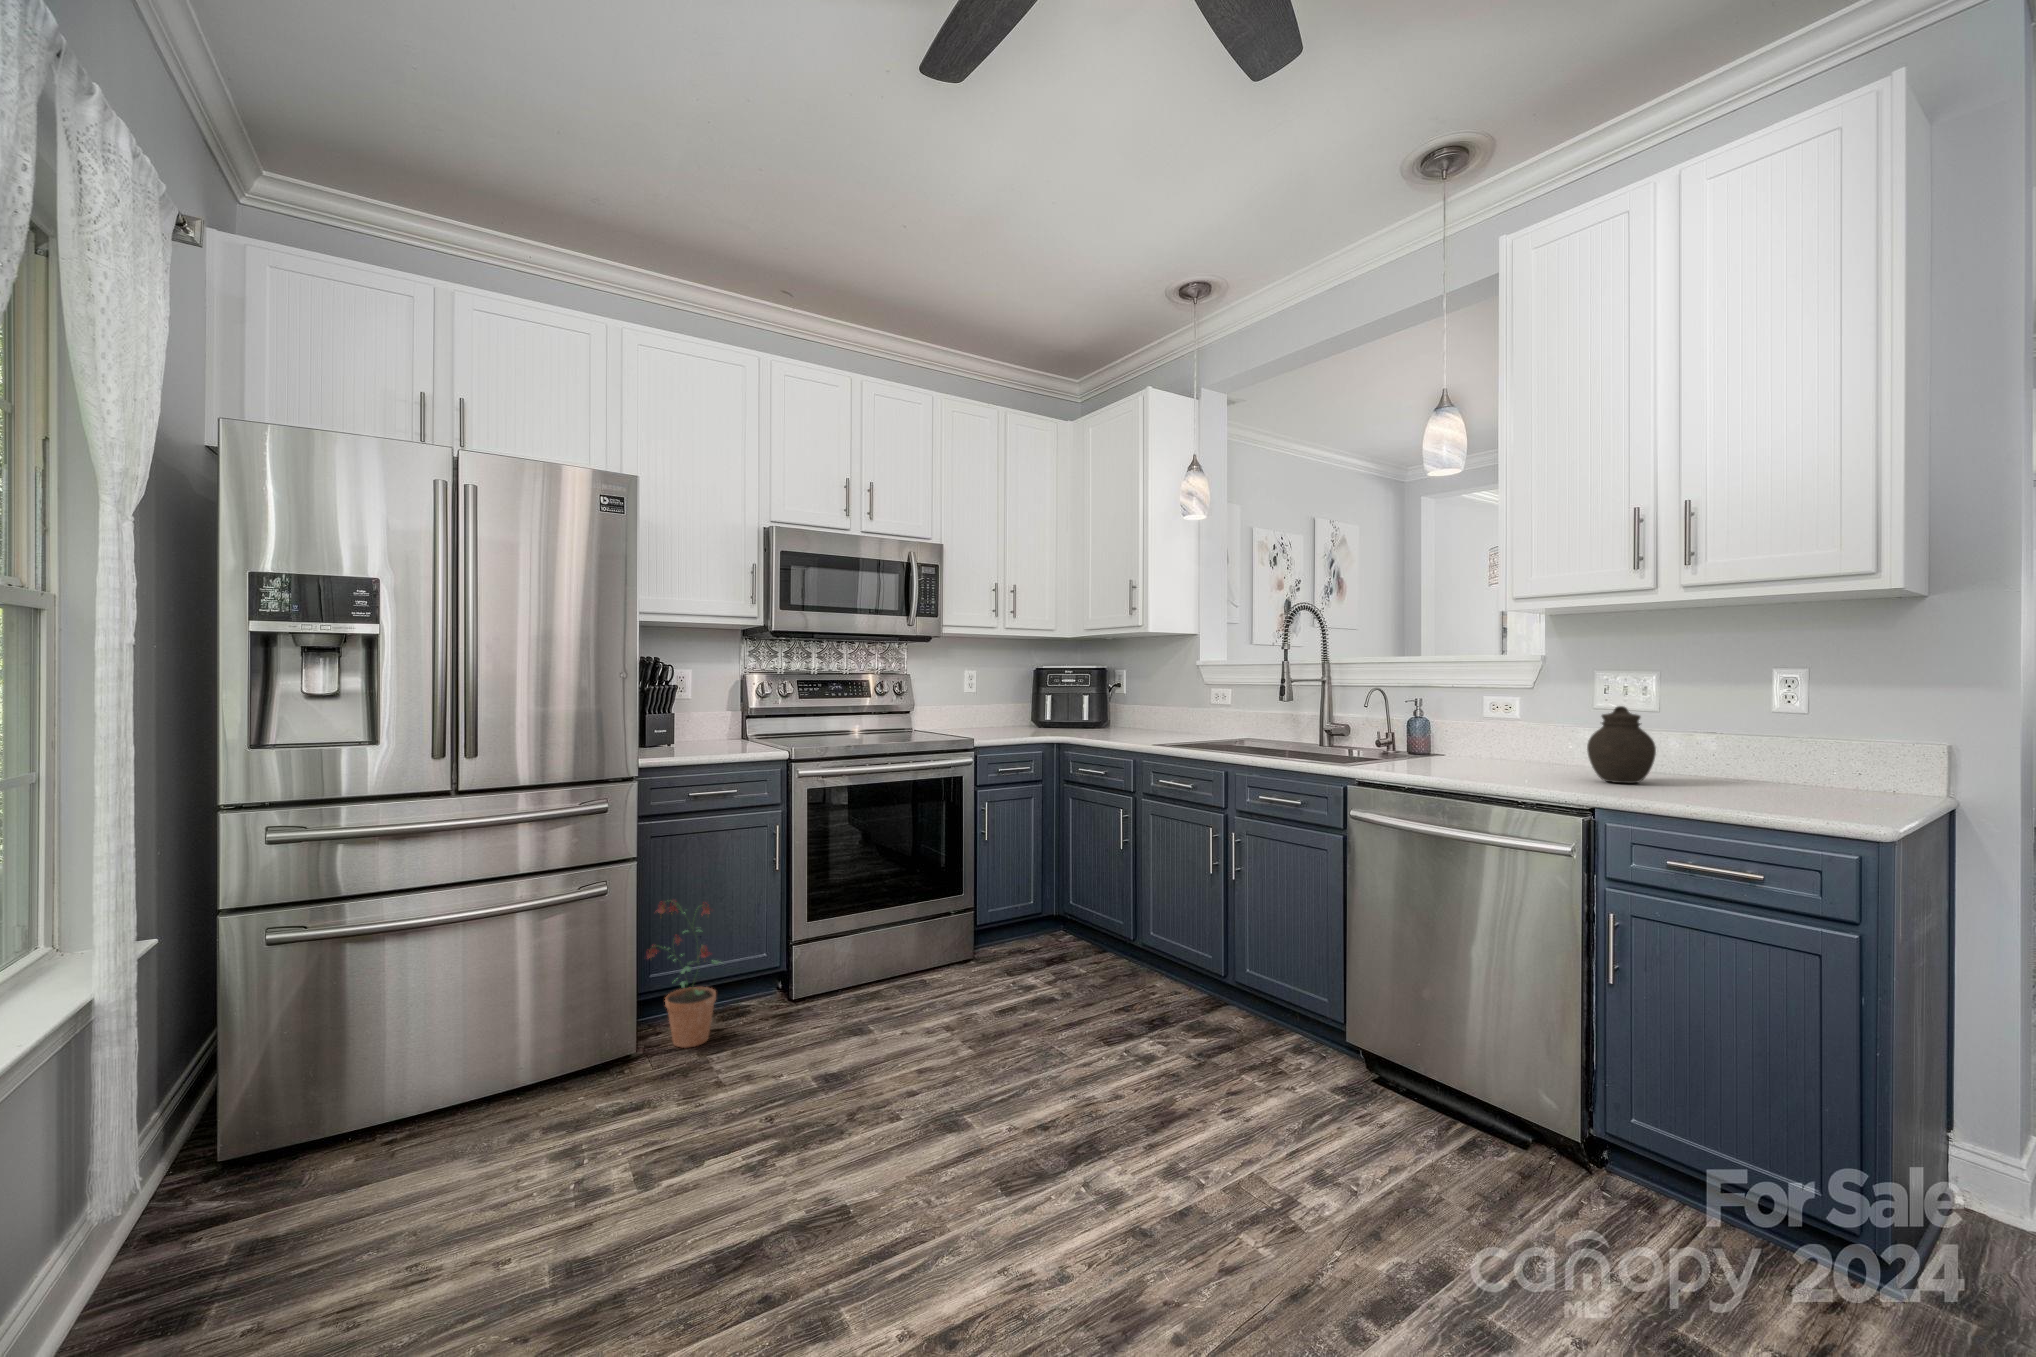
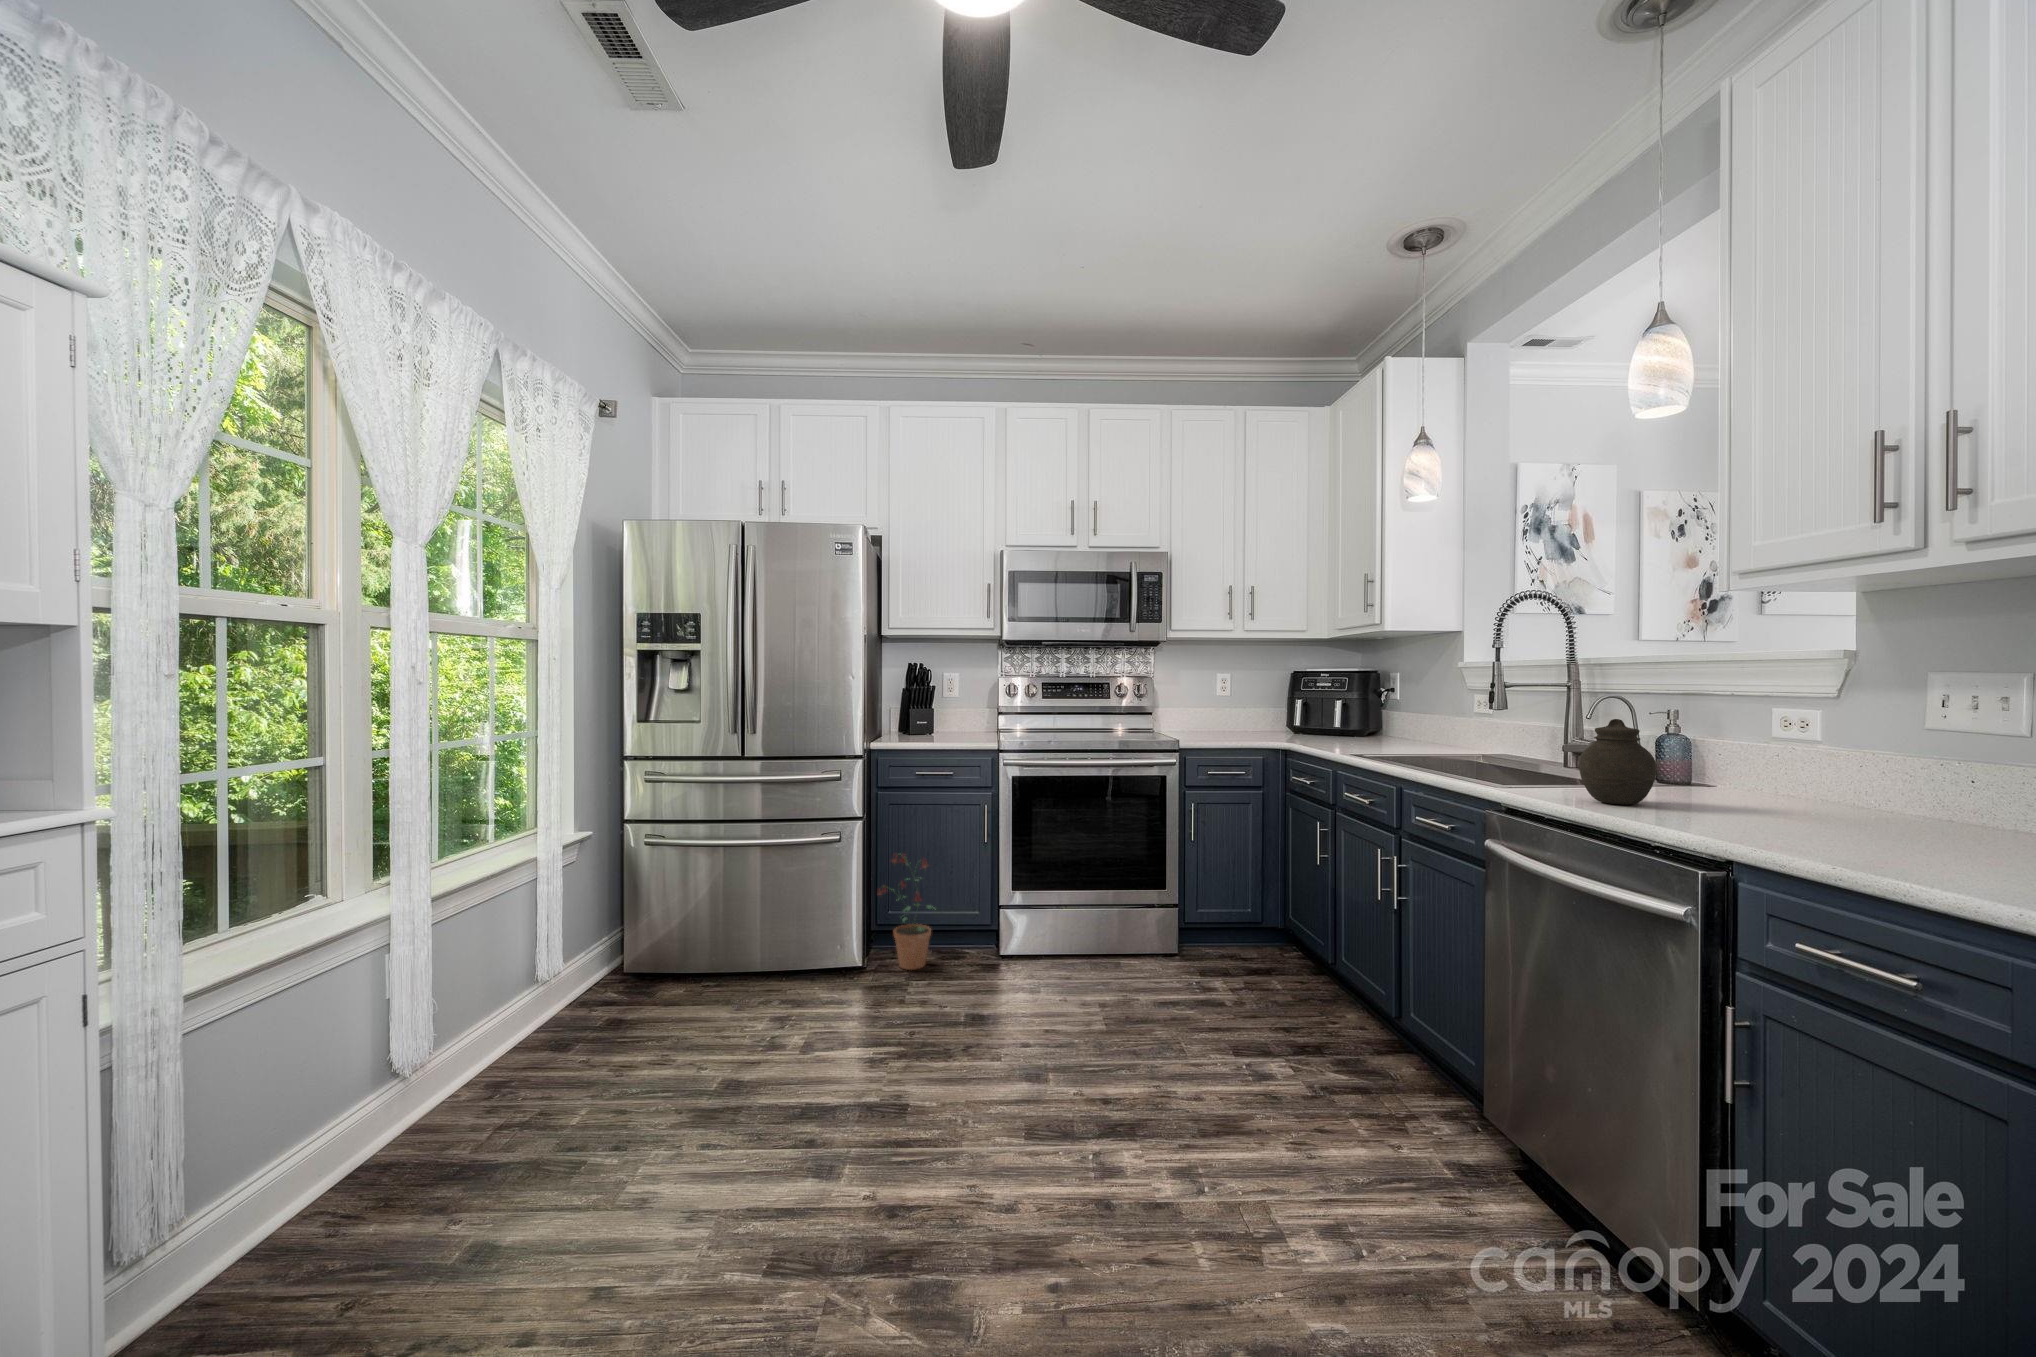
jar: present [1587,706,1656,783] -> present [1579,719,1657,805]

